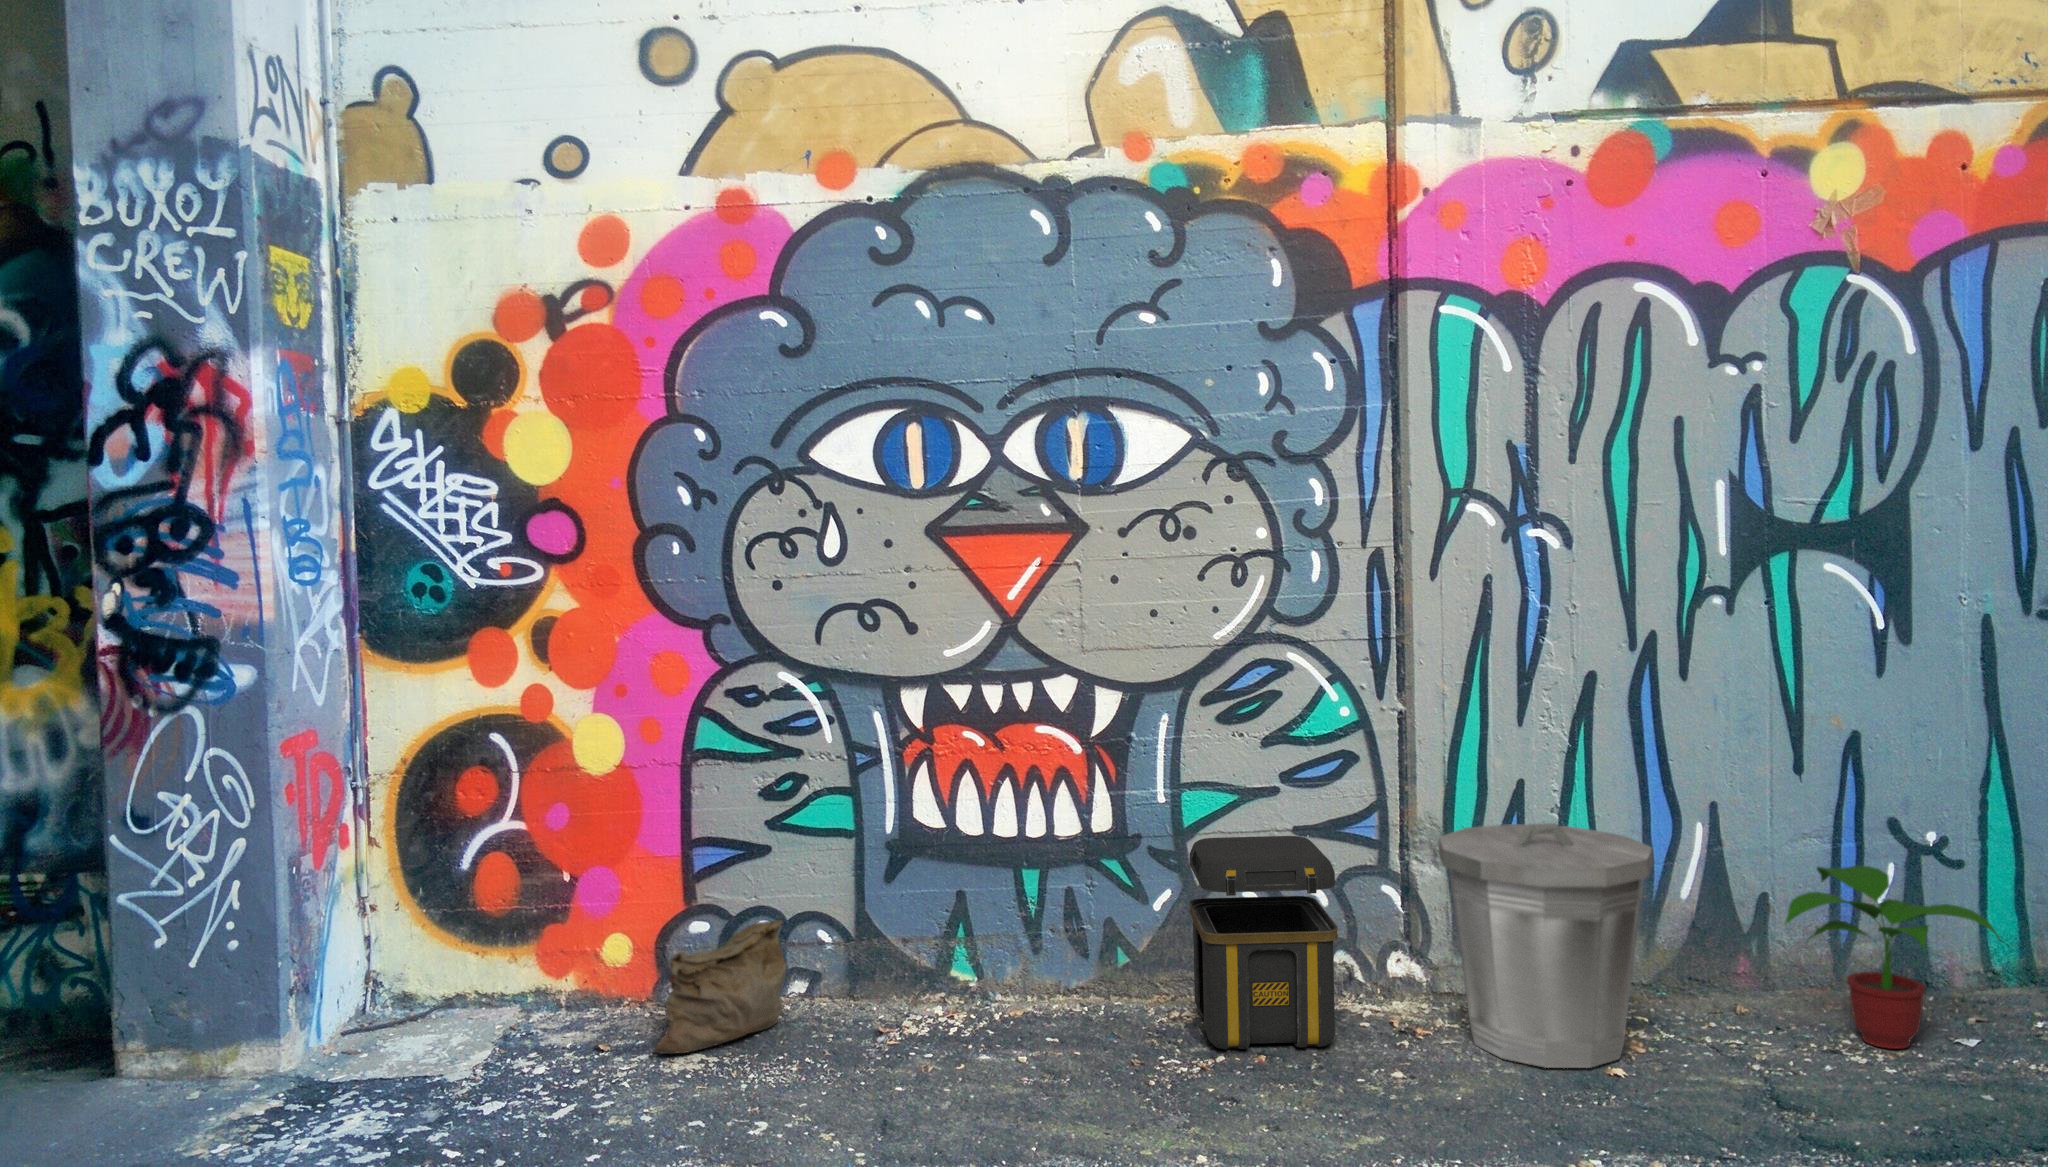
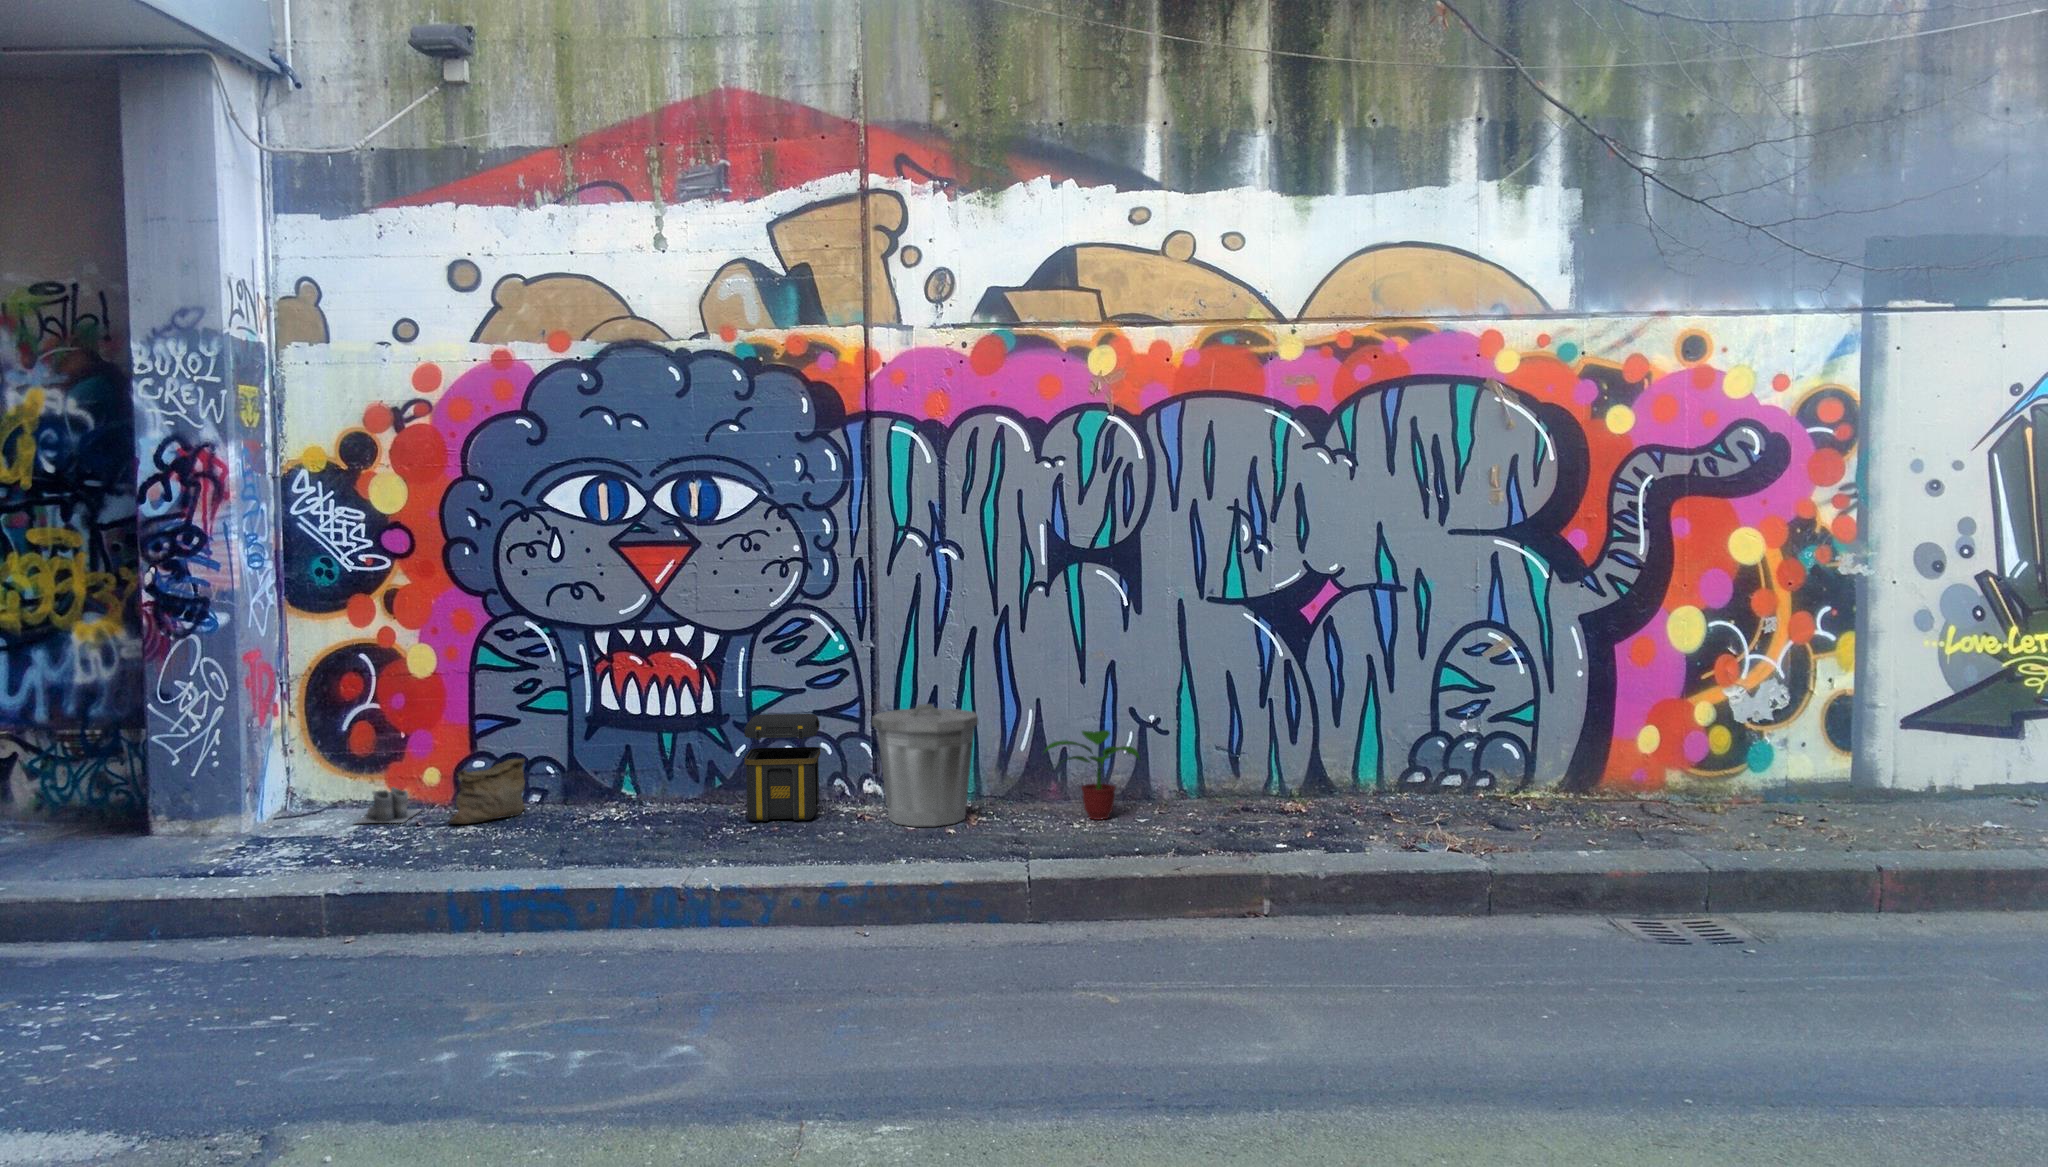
boots: none [480,974,604,1050] -> present [354,787,421,824]

